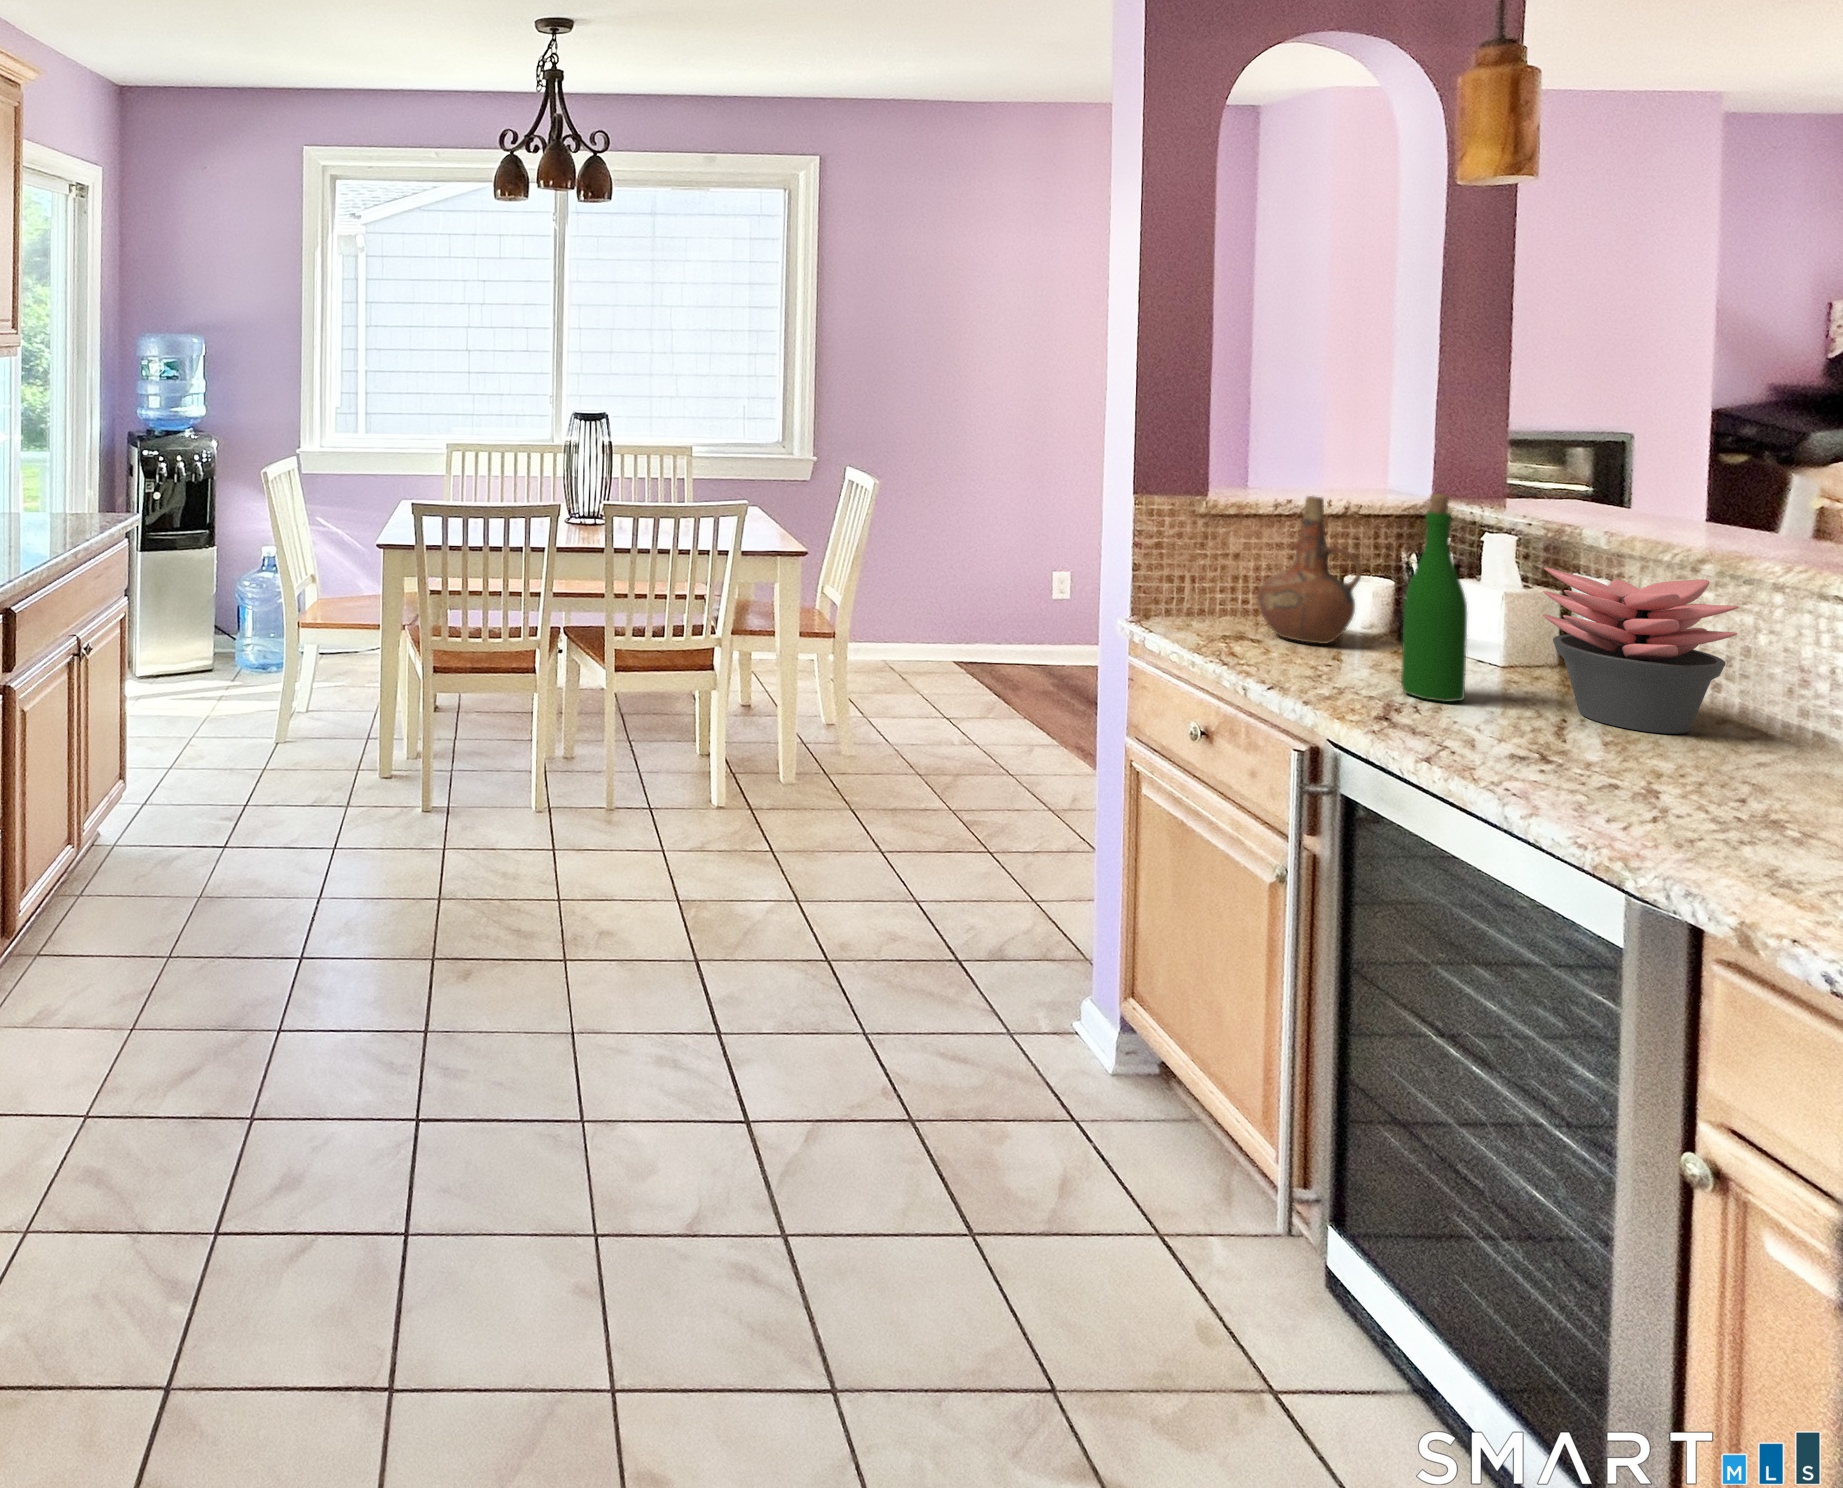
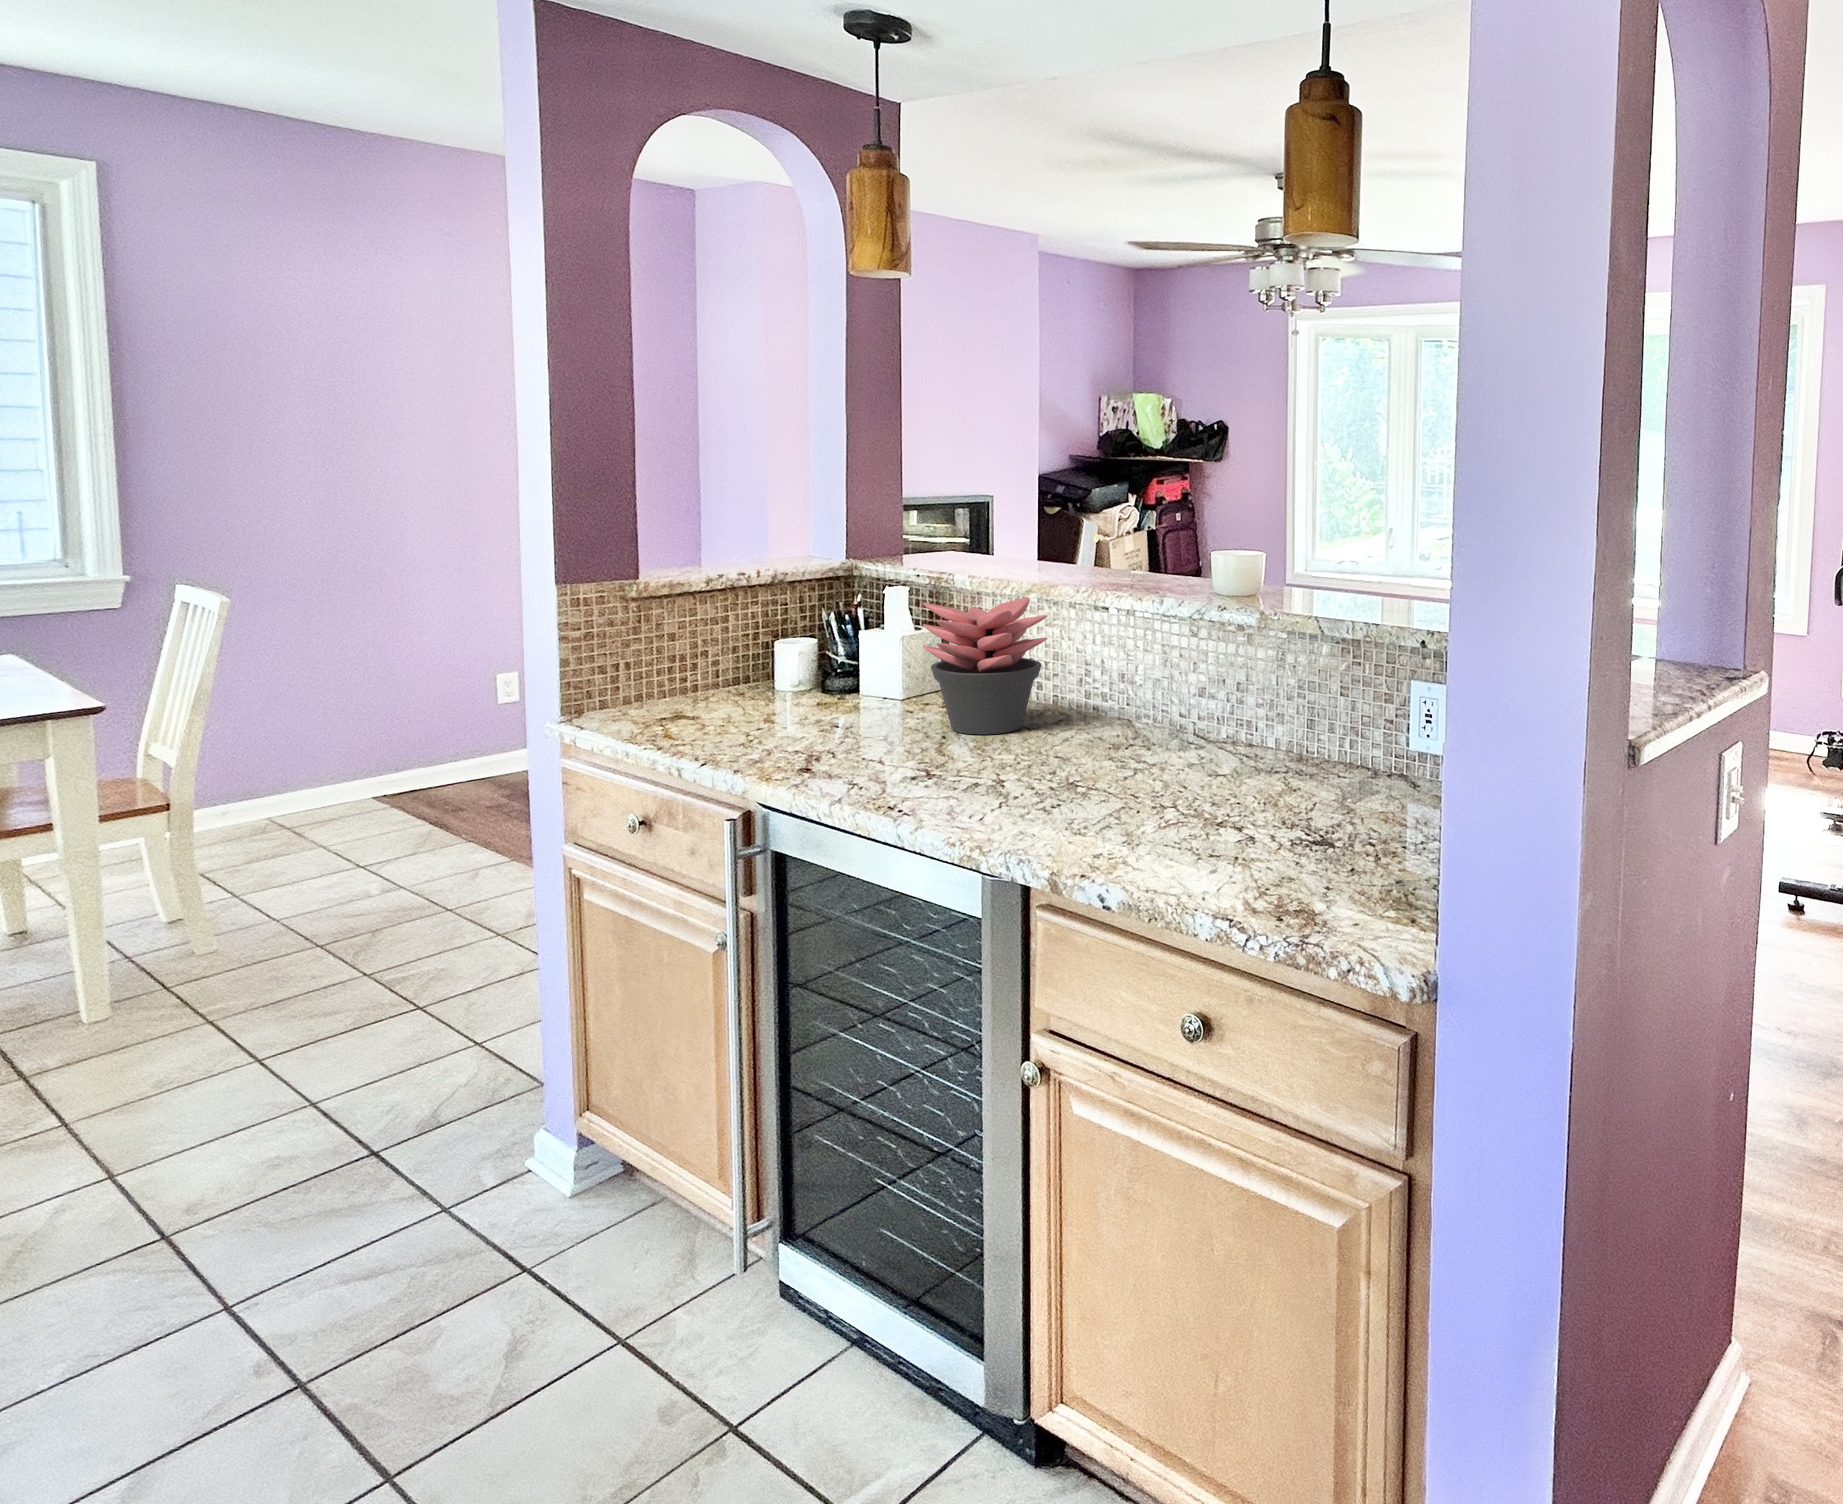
wine bottle: present [1401,493,1467,702] -> none [818,542,869,743]
ceramic pitcher: present [1258,496,1362,644] -> none [694,561,786,711]

